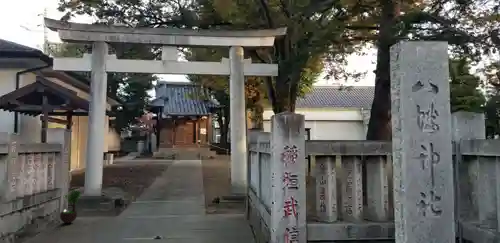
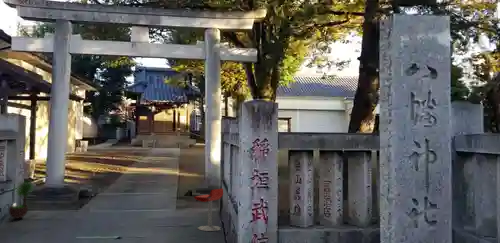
stool: none [226,193,253,232] -> present [194,188,223,231]

